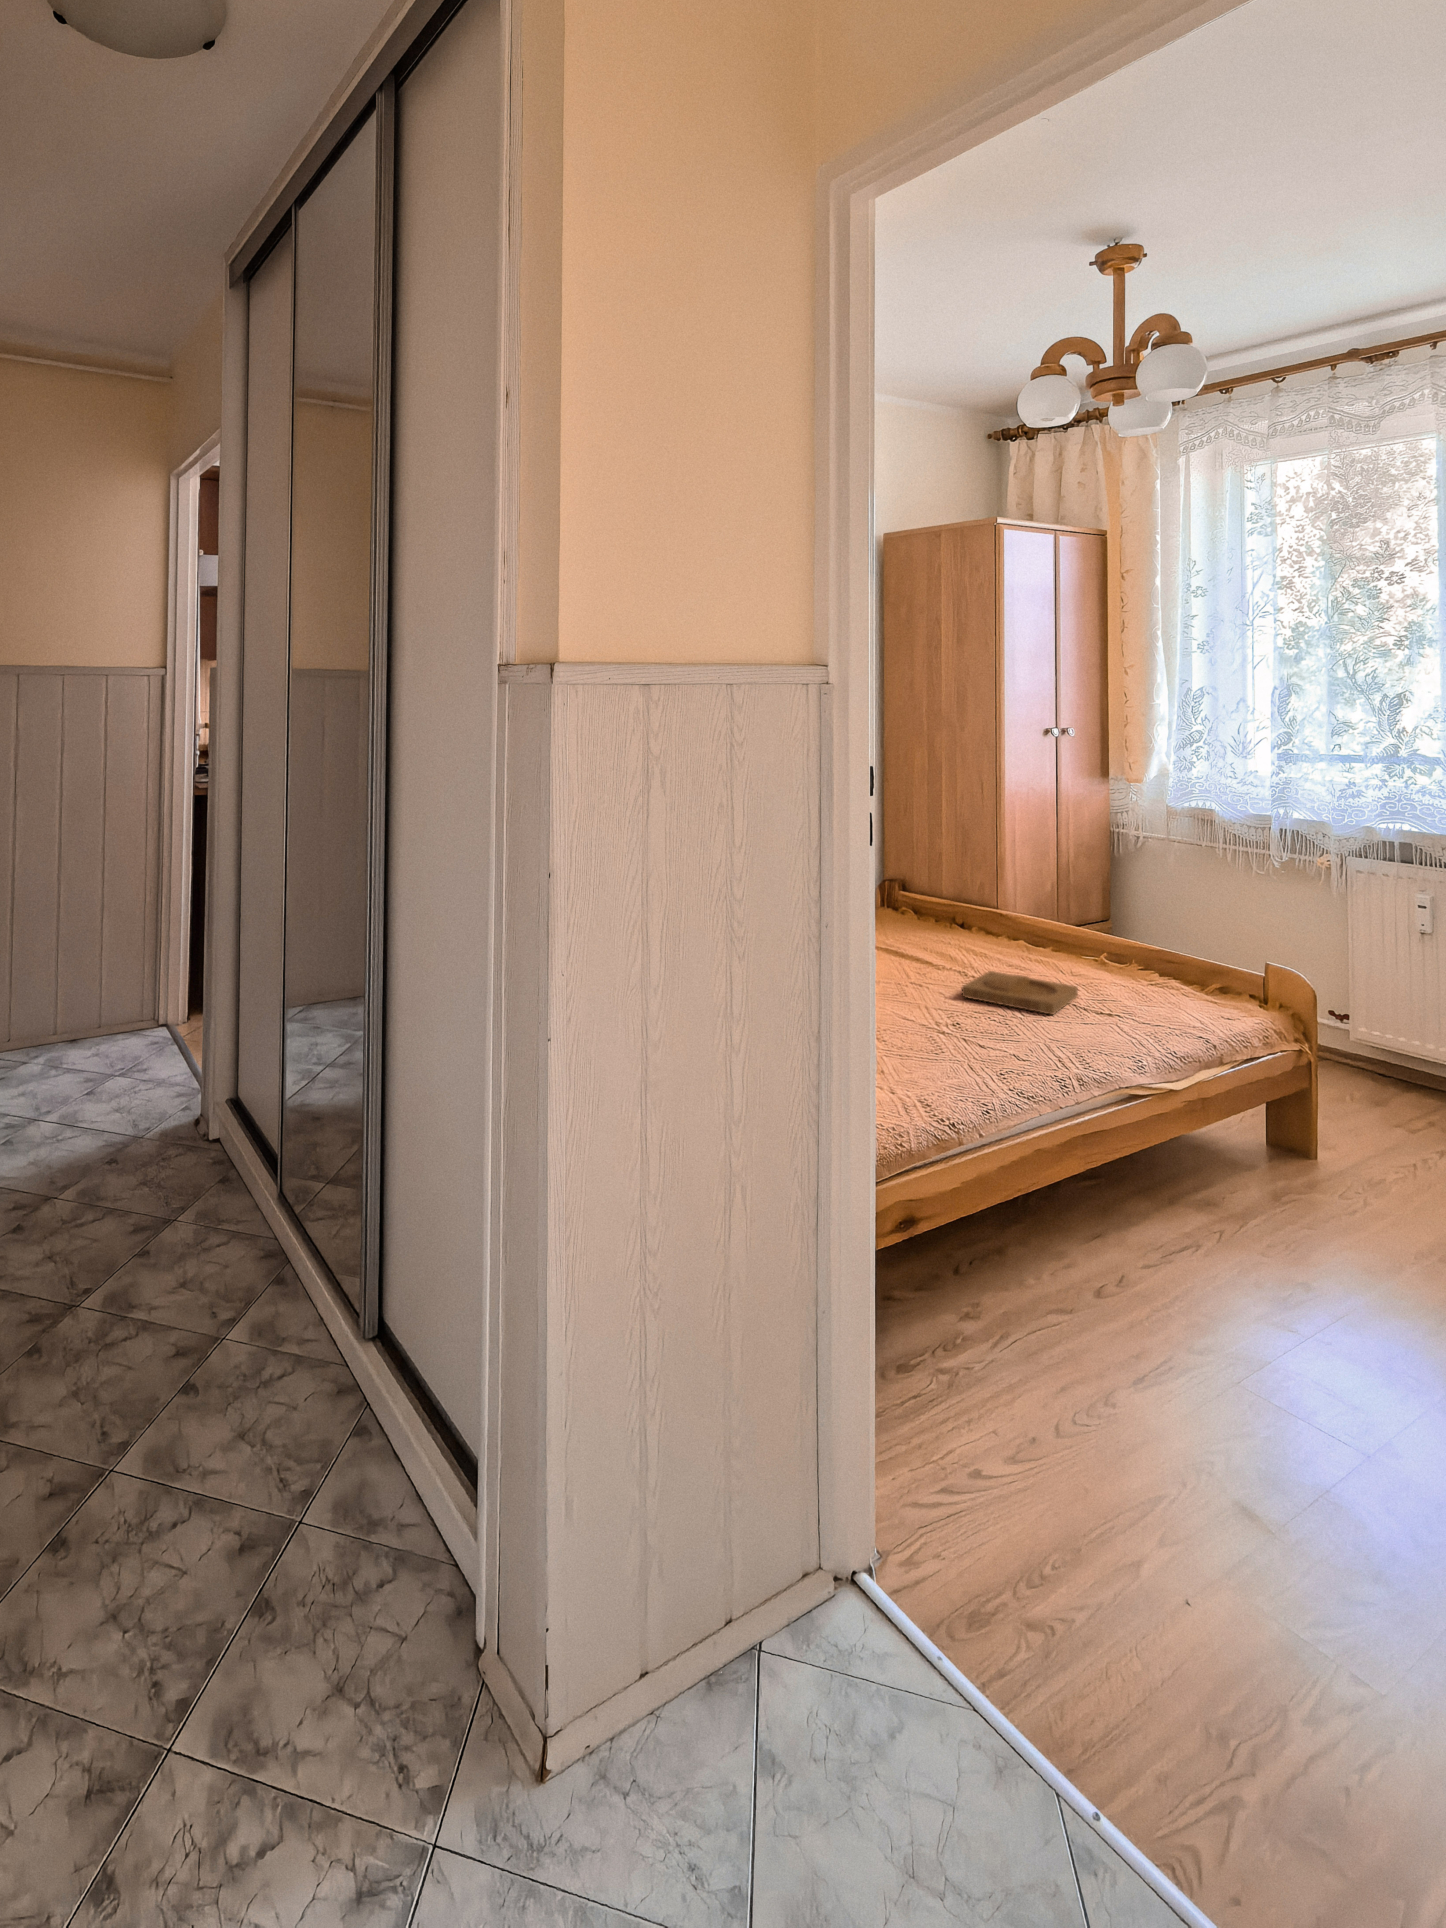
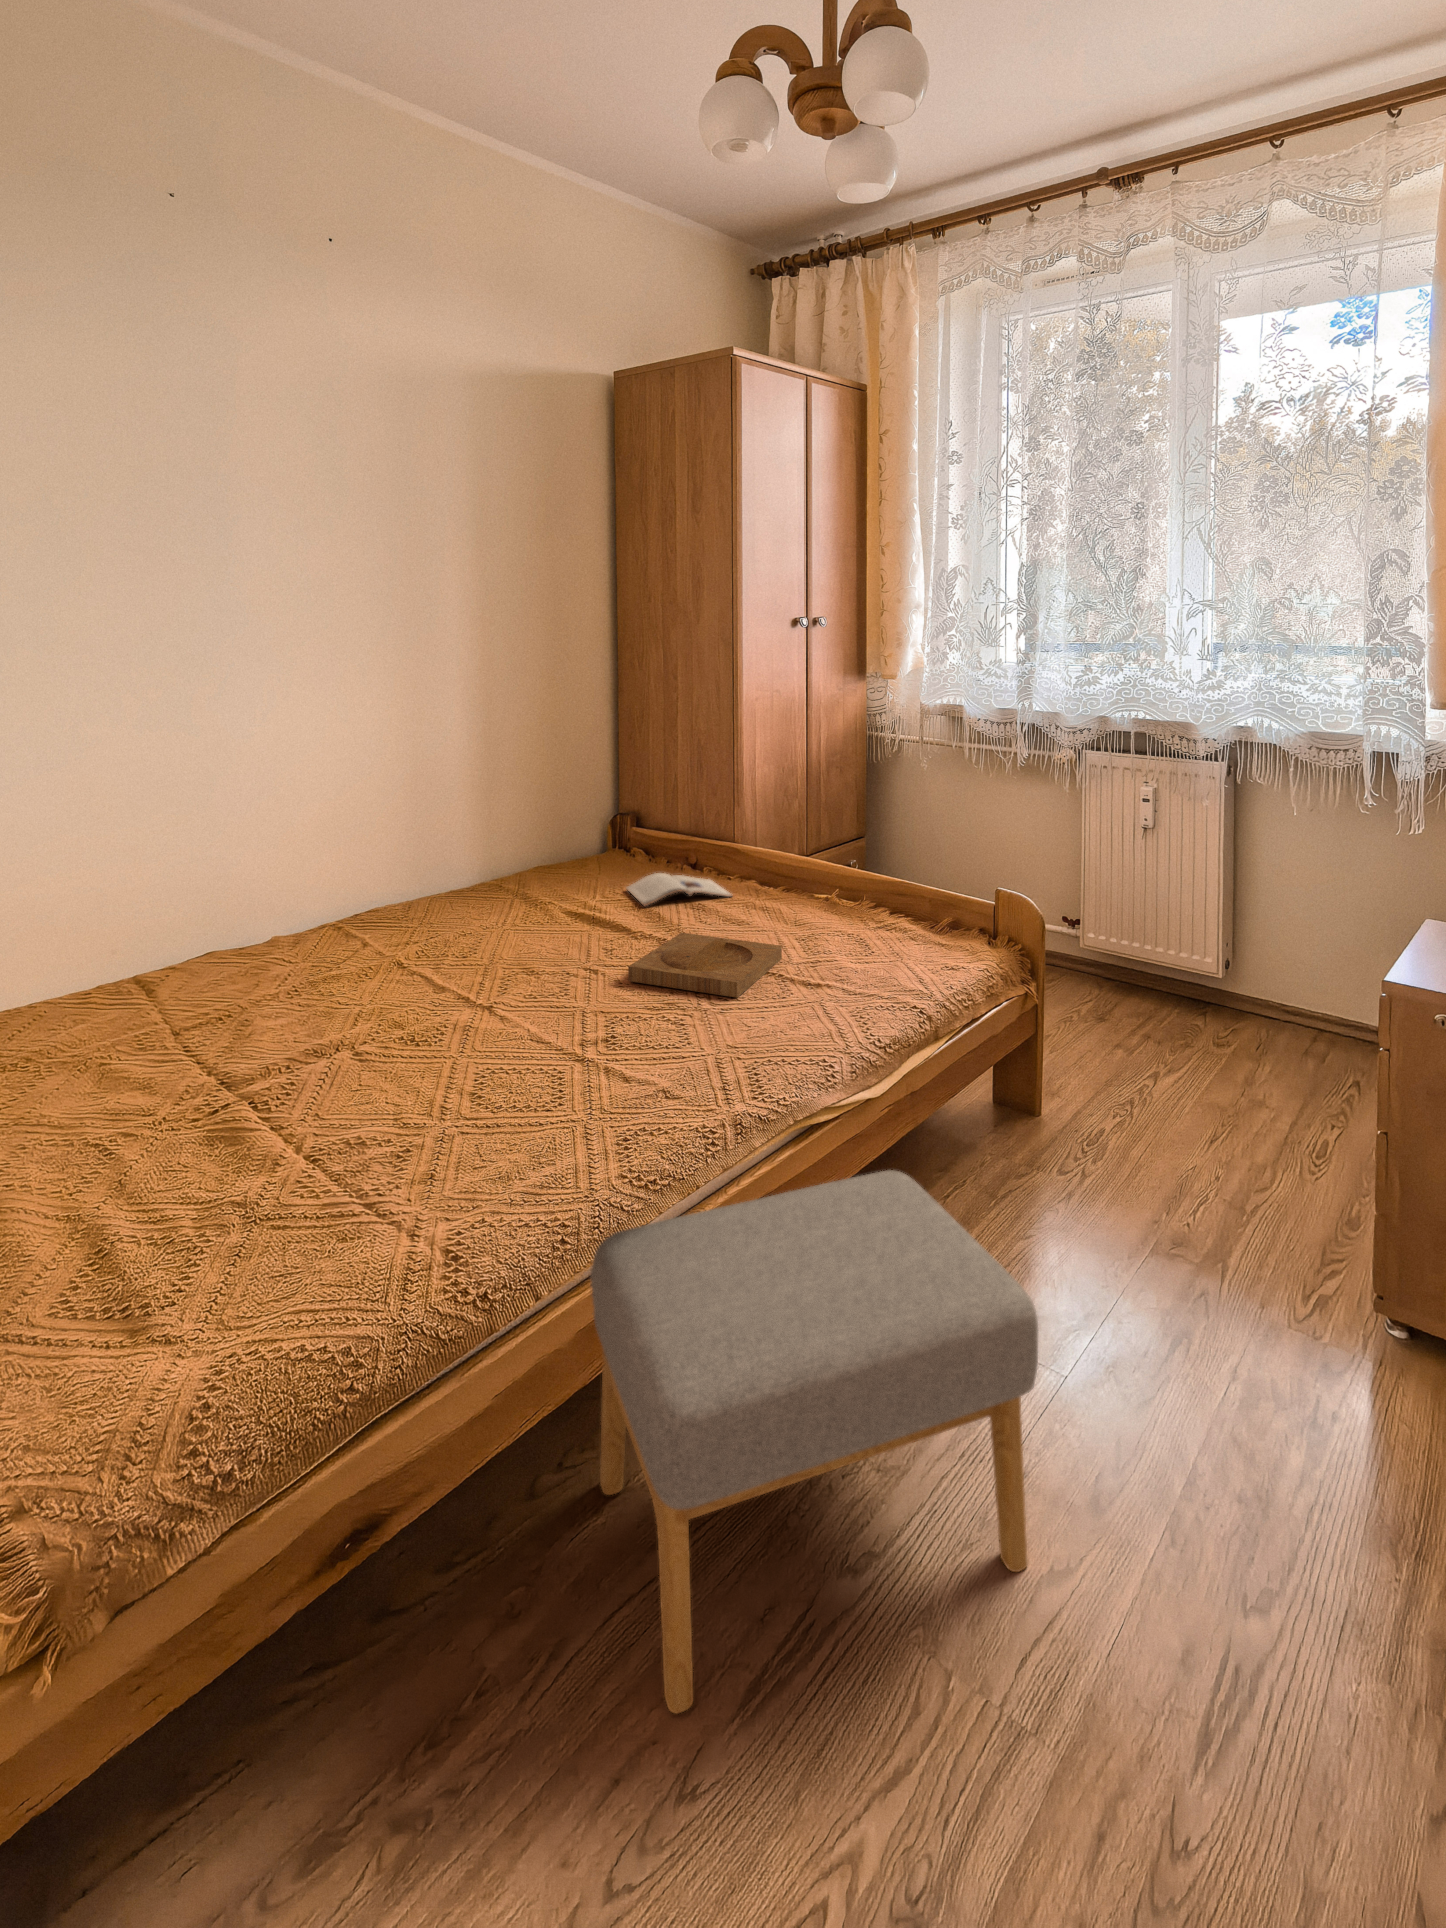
magazine: none [921,930,1016,954] -> present [627,873,732,906]
footstool: none [1005,1123,1329,1367] -> present [591,1170,1038,1713]

